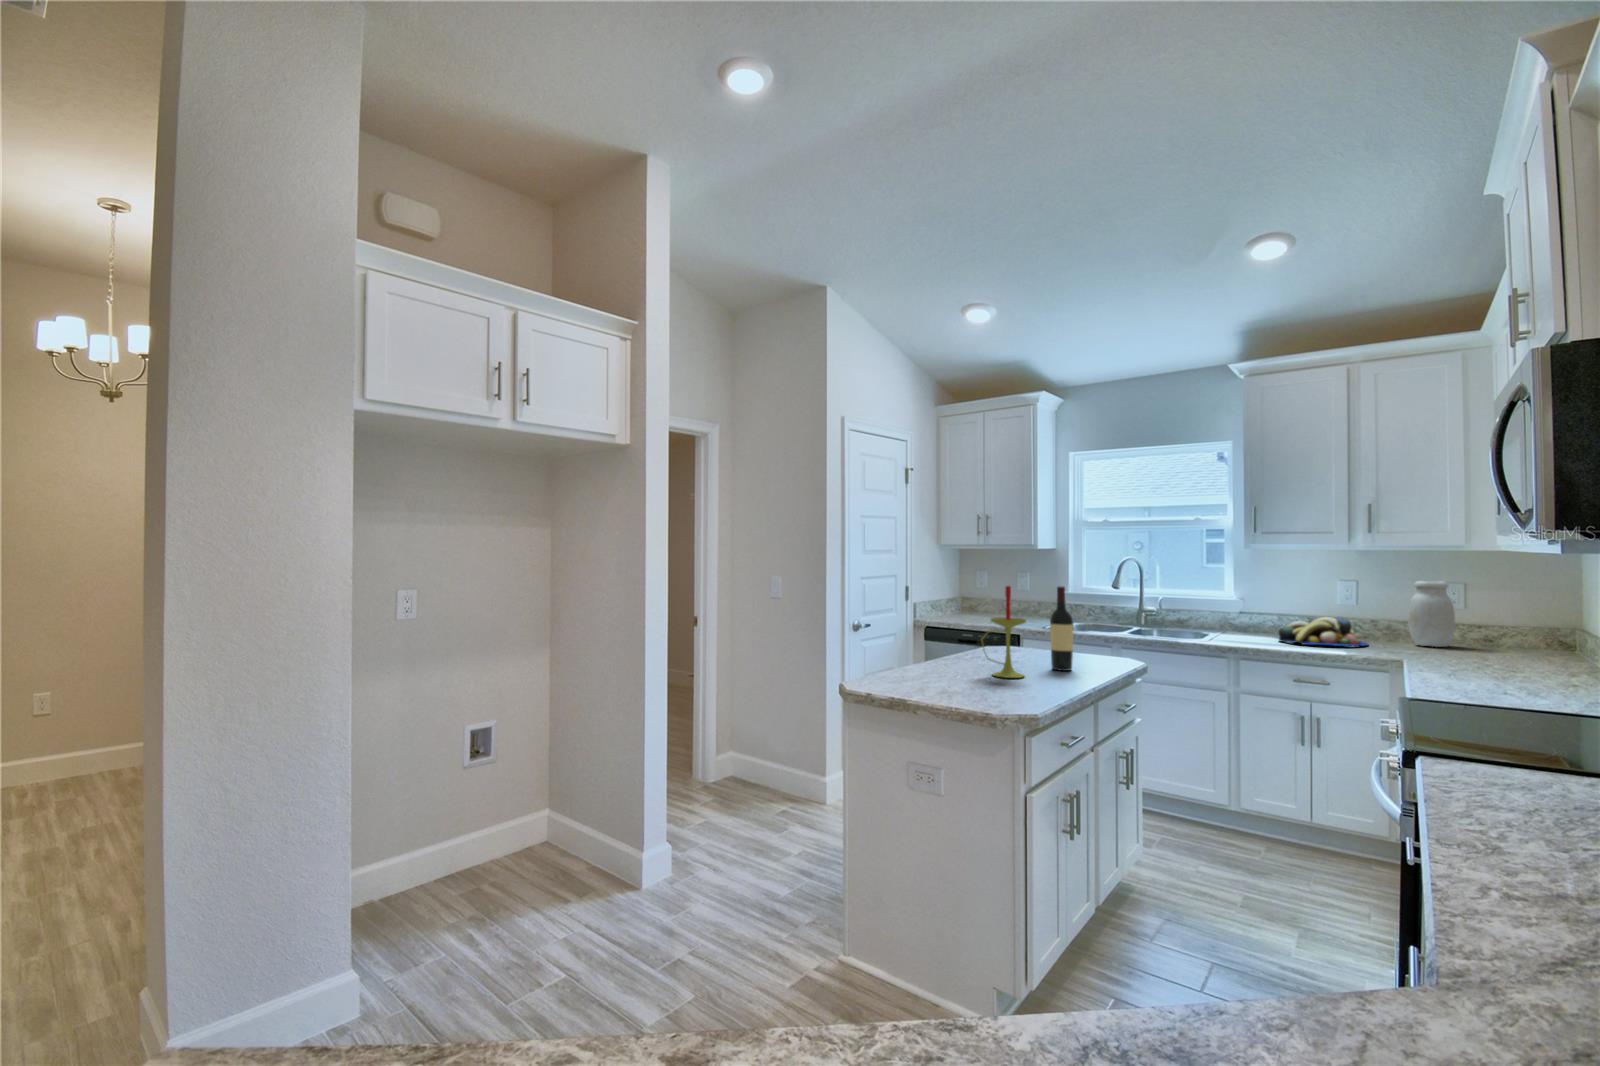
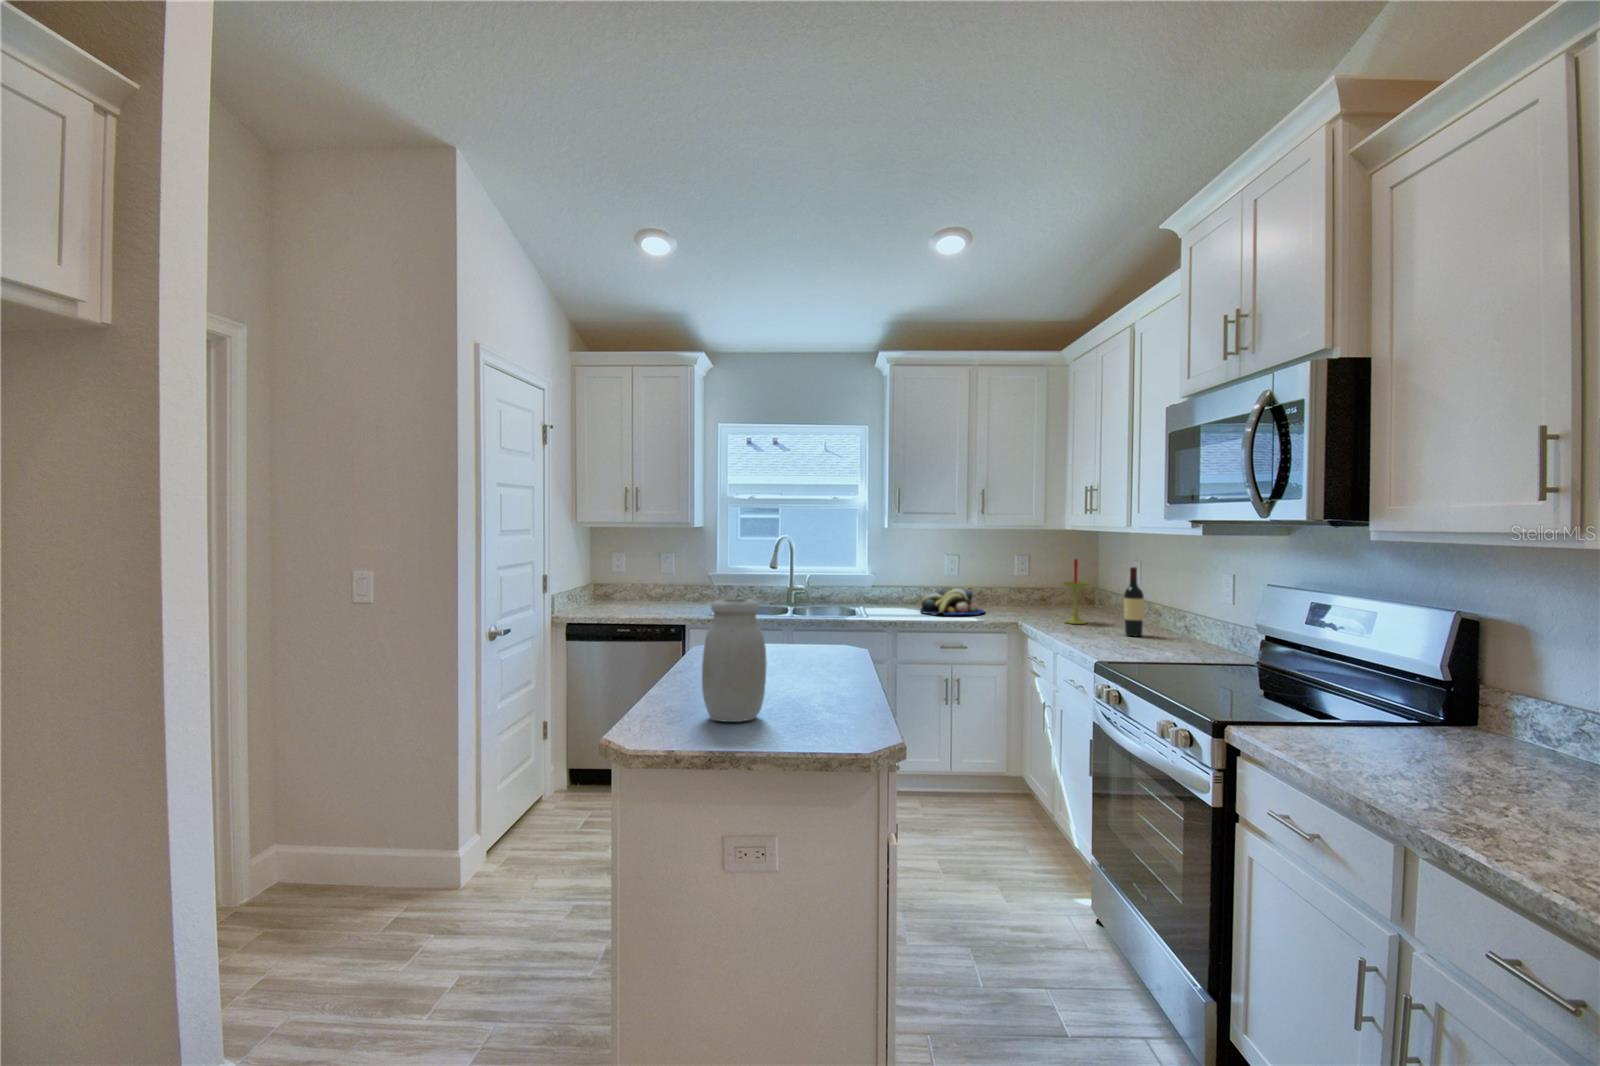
jar: present [1409,581,1455,647] -> present [702,598,767,722]
candle: present [981,586,1026,678] -> present [1063,559,1088,624]
wine bottle: present [1050,586,1073,671] -> present [1124,567,1144,636]

